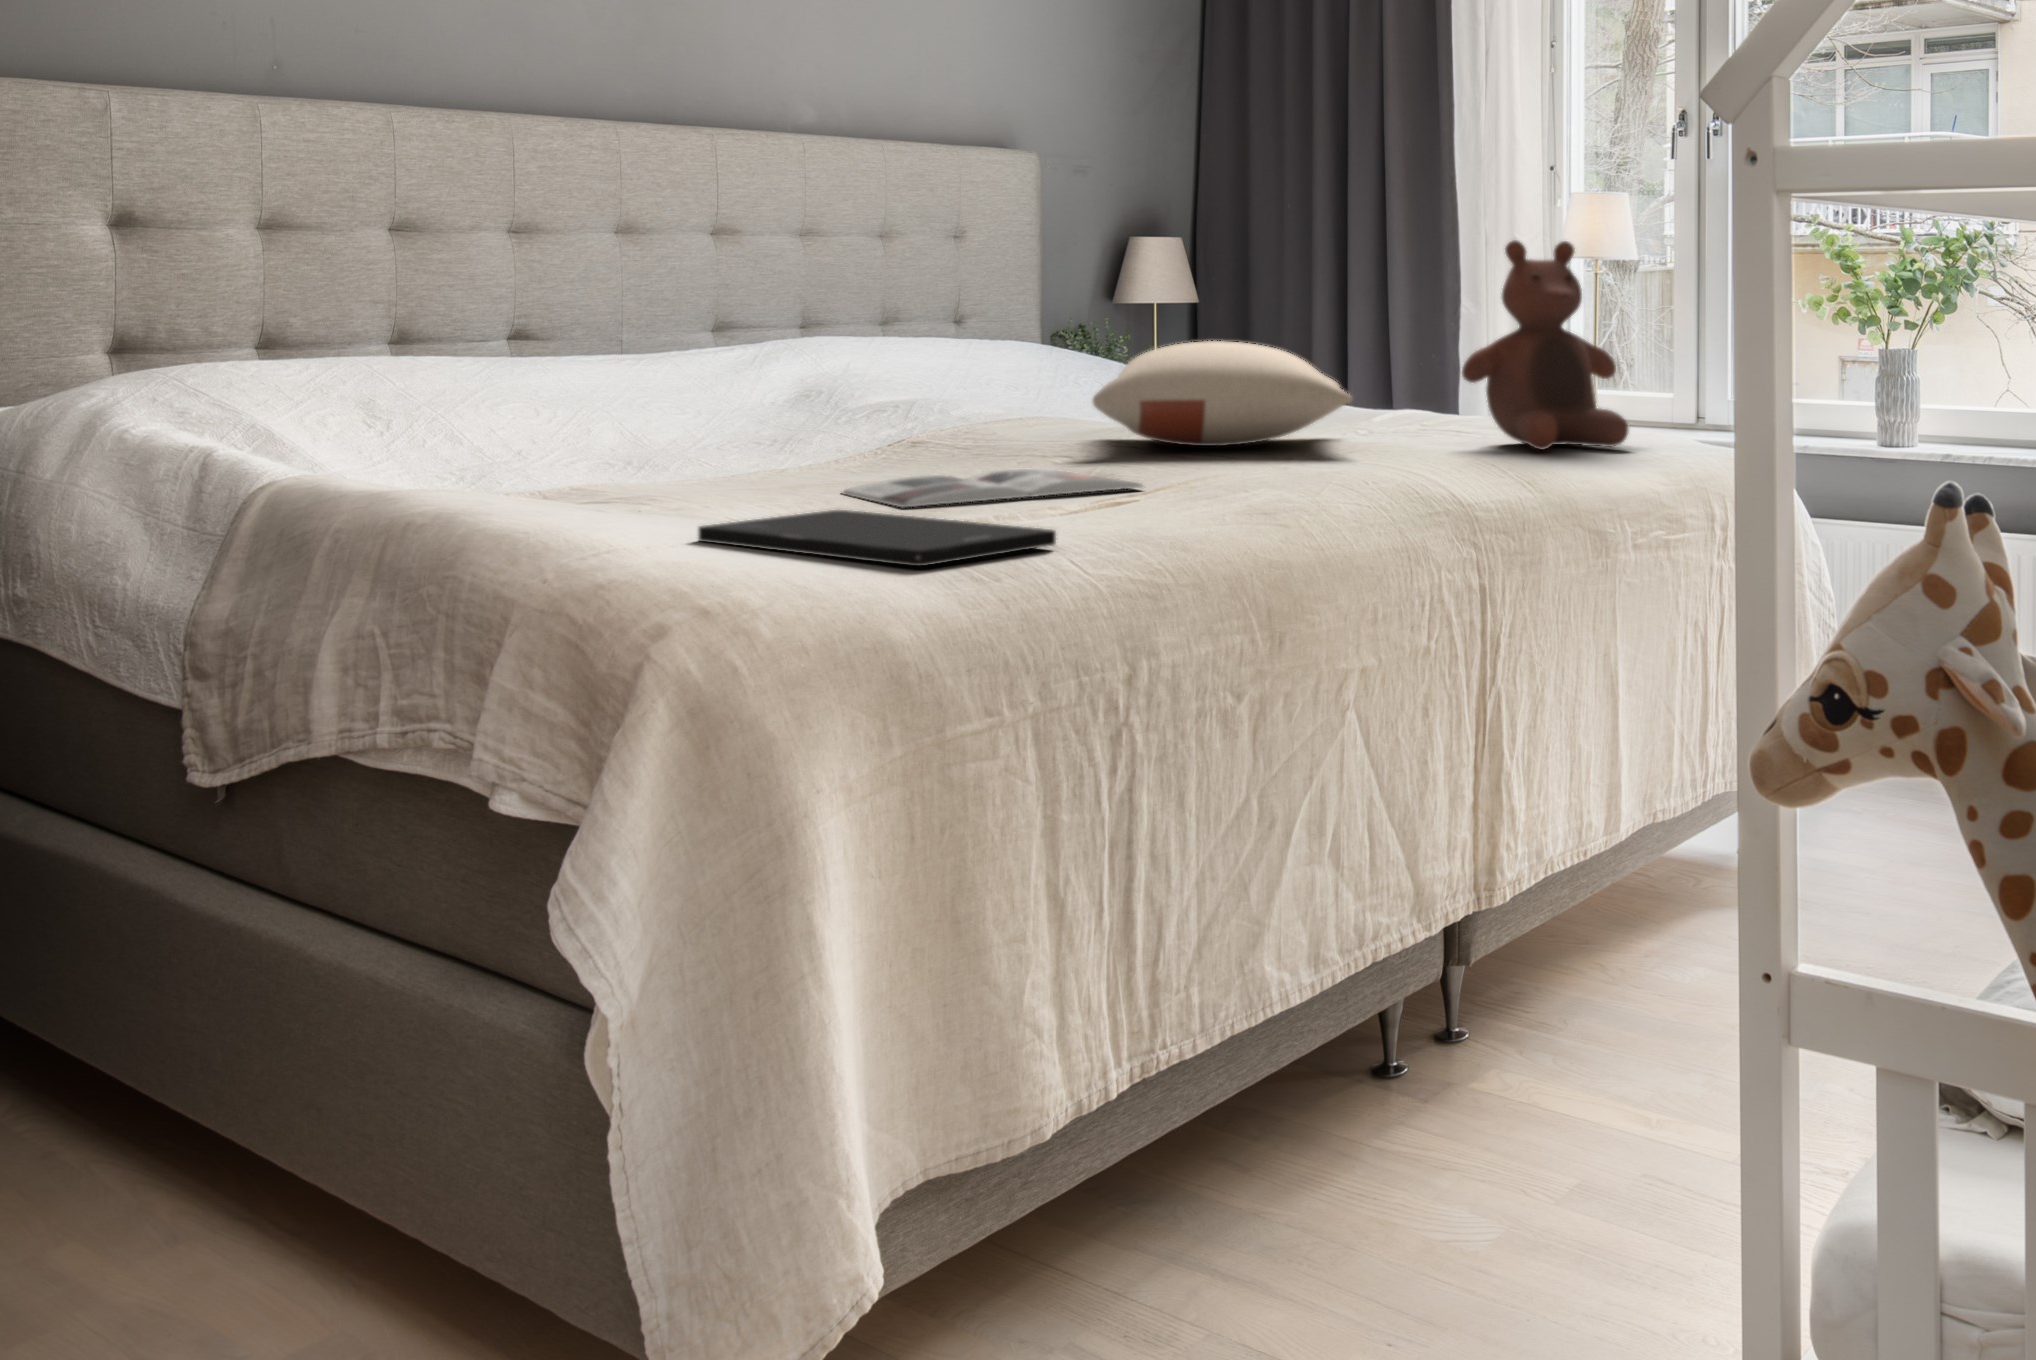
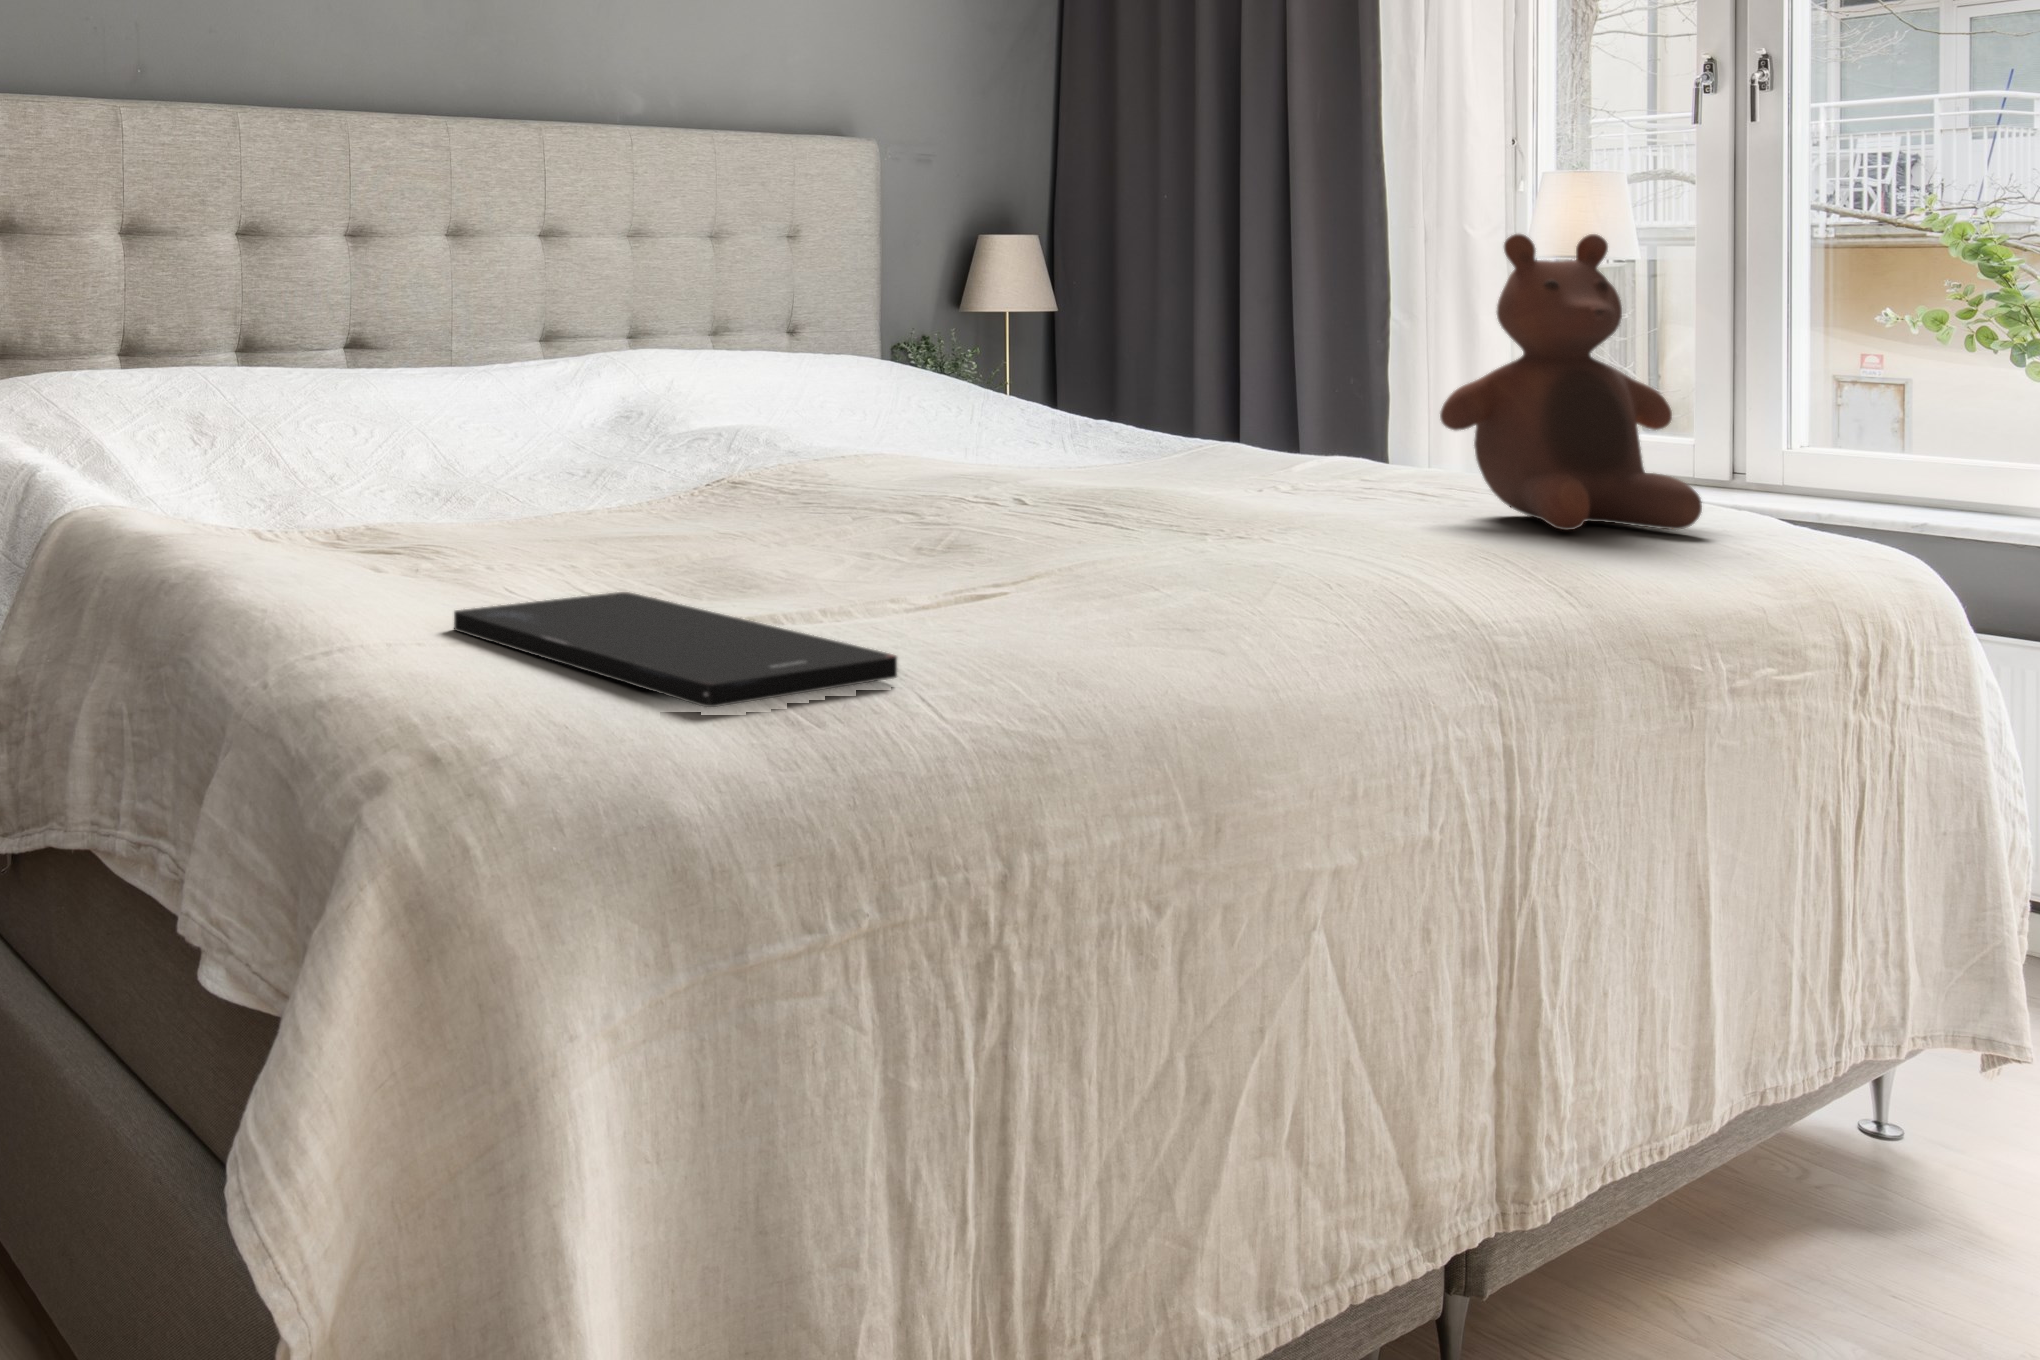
pillow: present [1093,341,1352,446] -> none [947,368,1289,500]
magazine: present [842,469,1143,508] -> none [641,532,1018,587]

